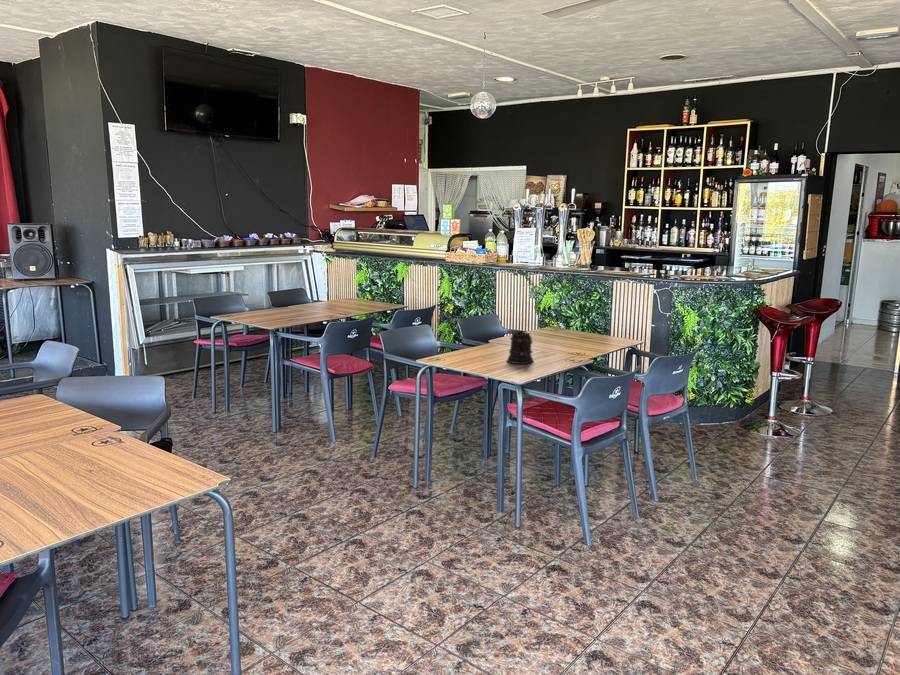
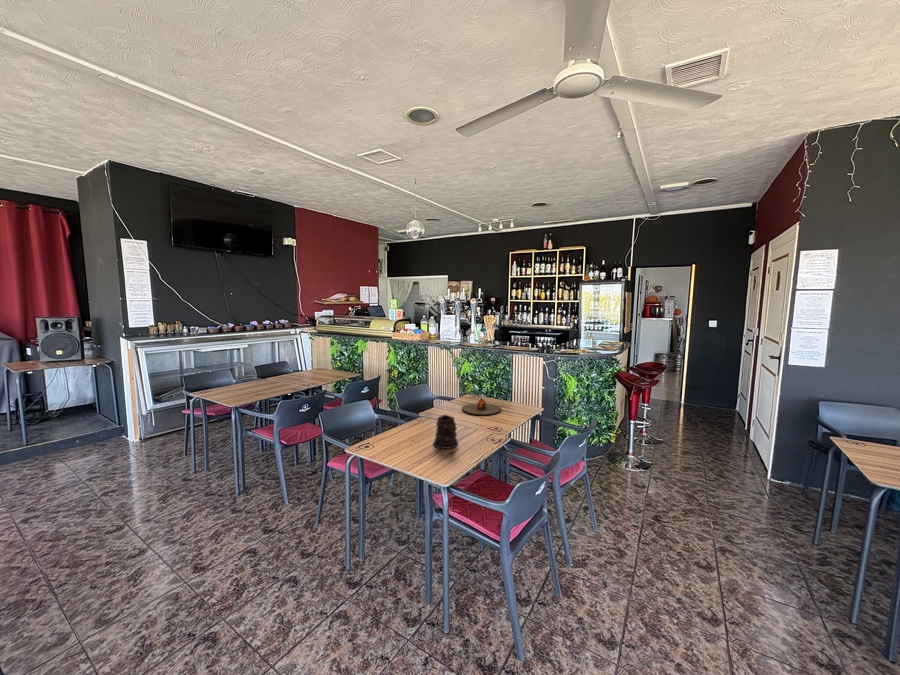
plate: none [540,325,588,343] -> present [462,398,501,416]

